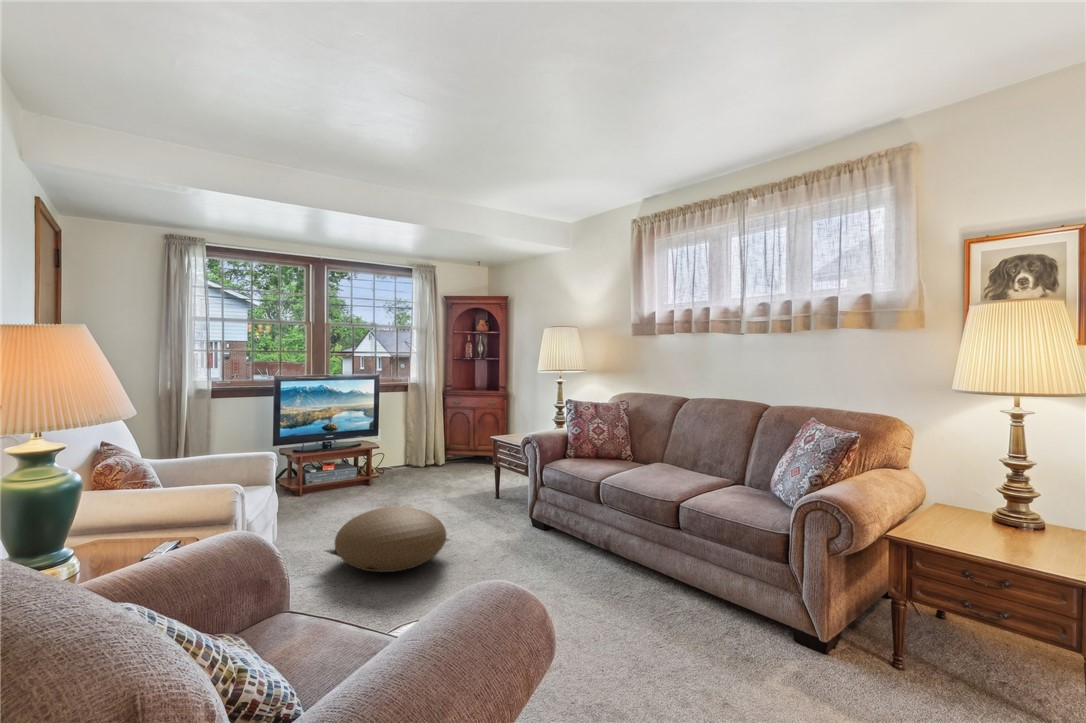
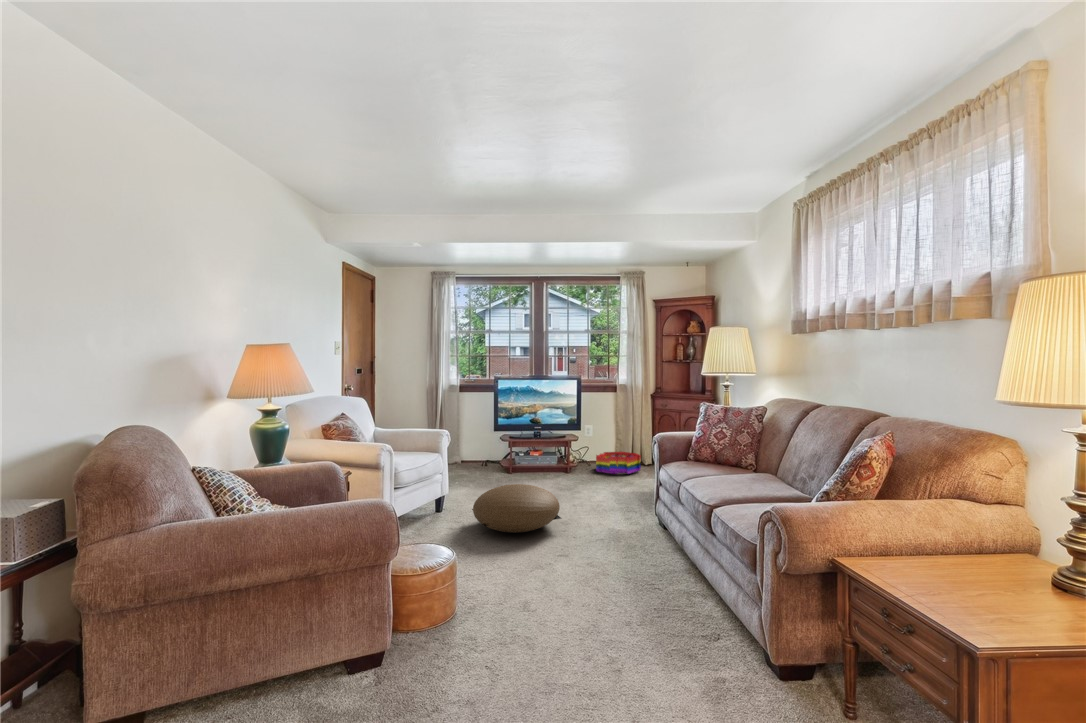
storage bin: none [394,453,444,478] -> present [596,452,641,474]

